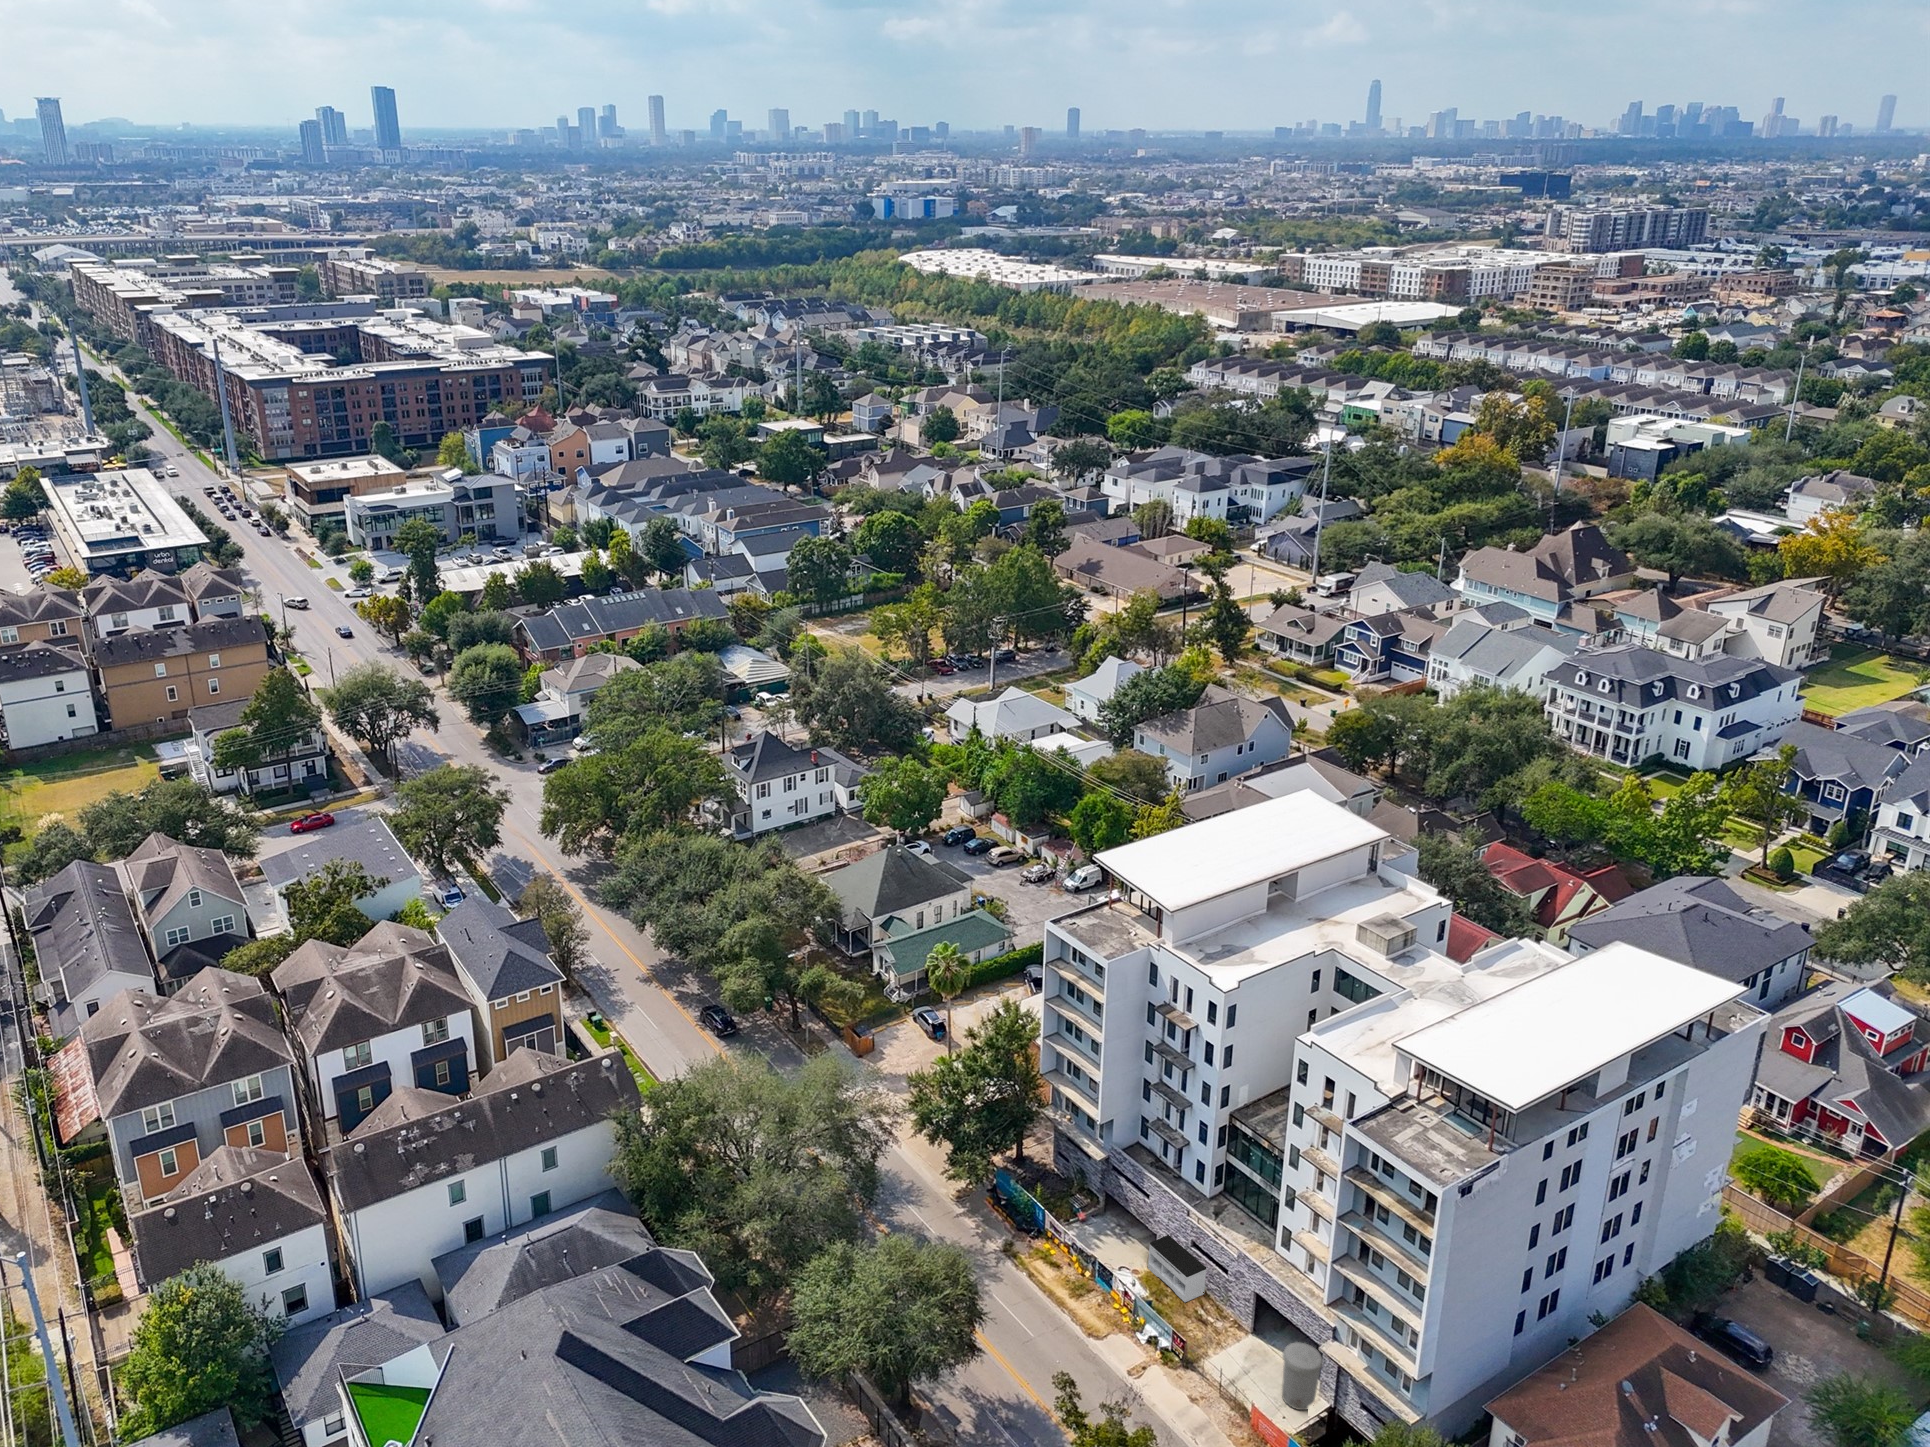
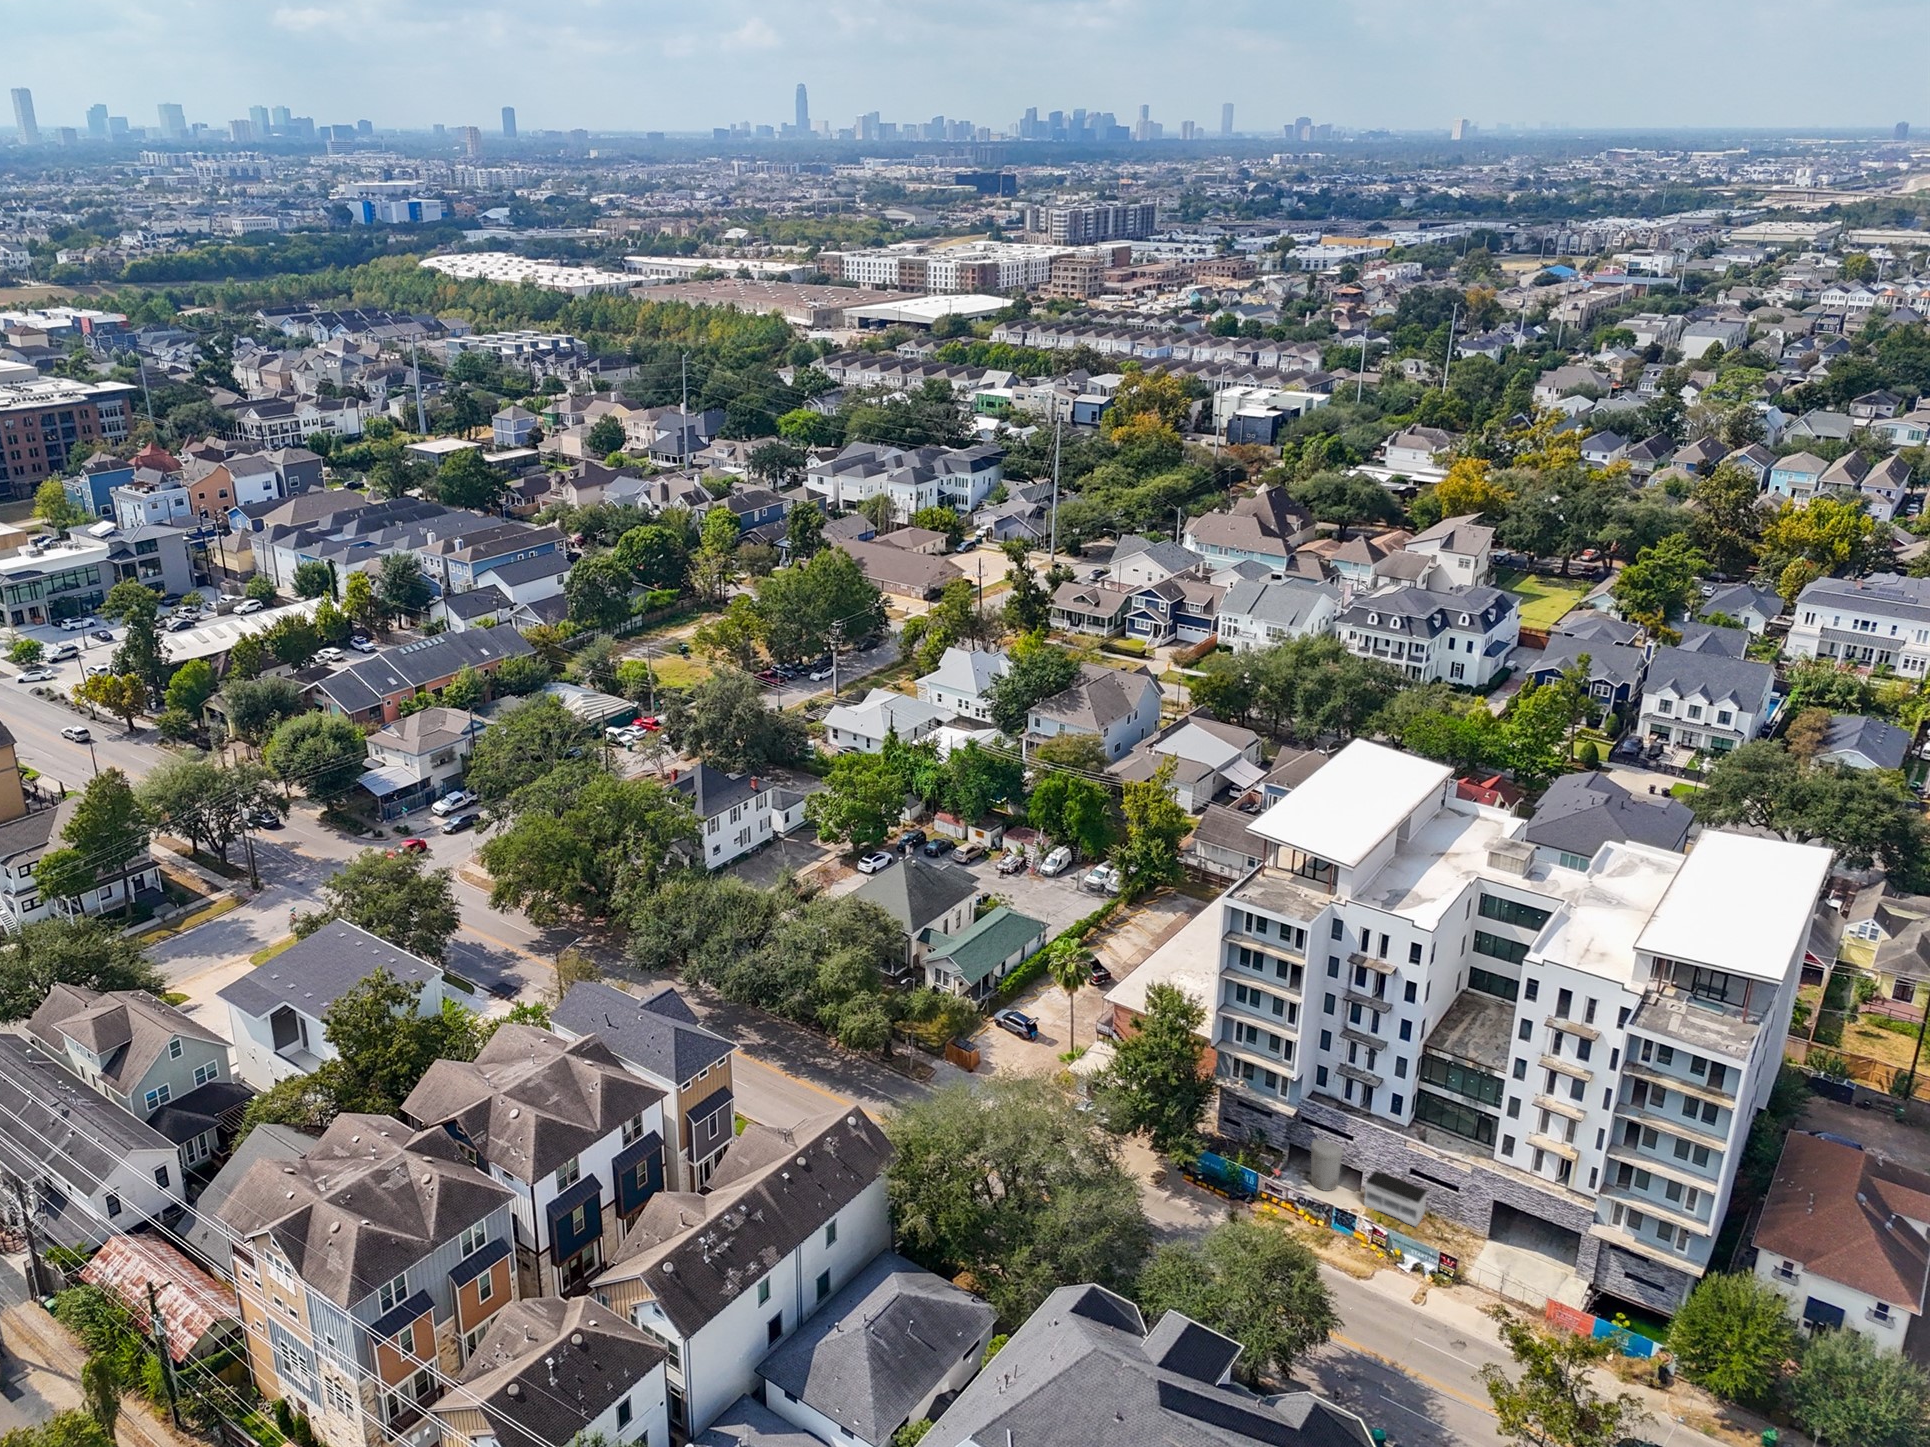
trash can: present [1282,1342,1323,1410] -> present [1311,1139,1343,1191]

